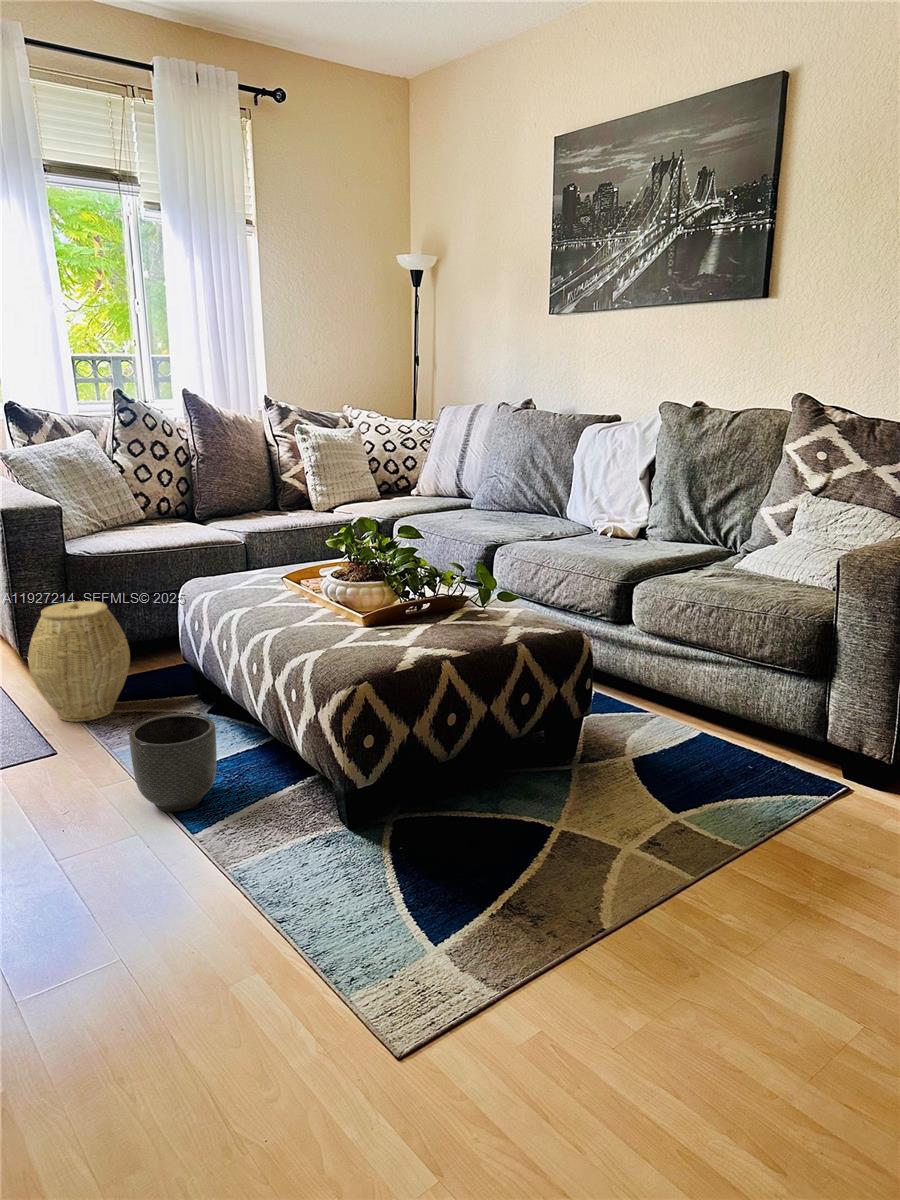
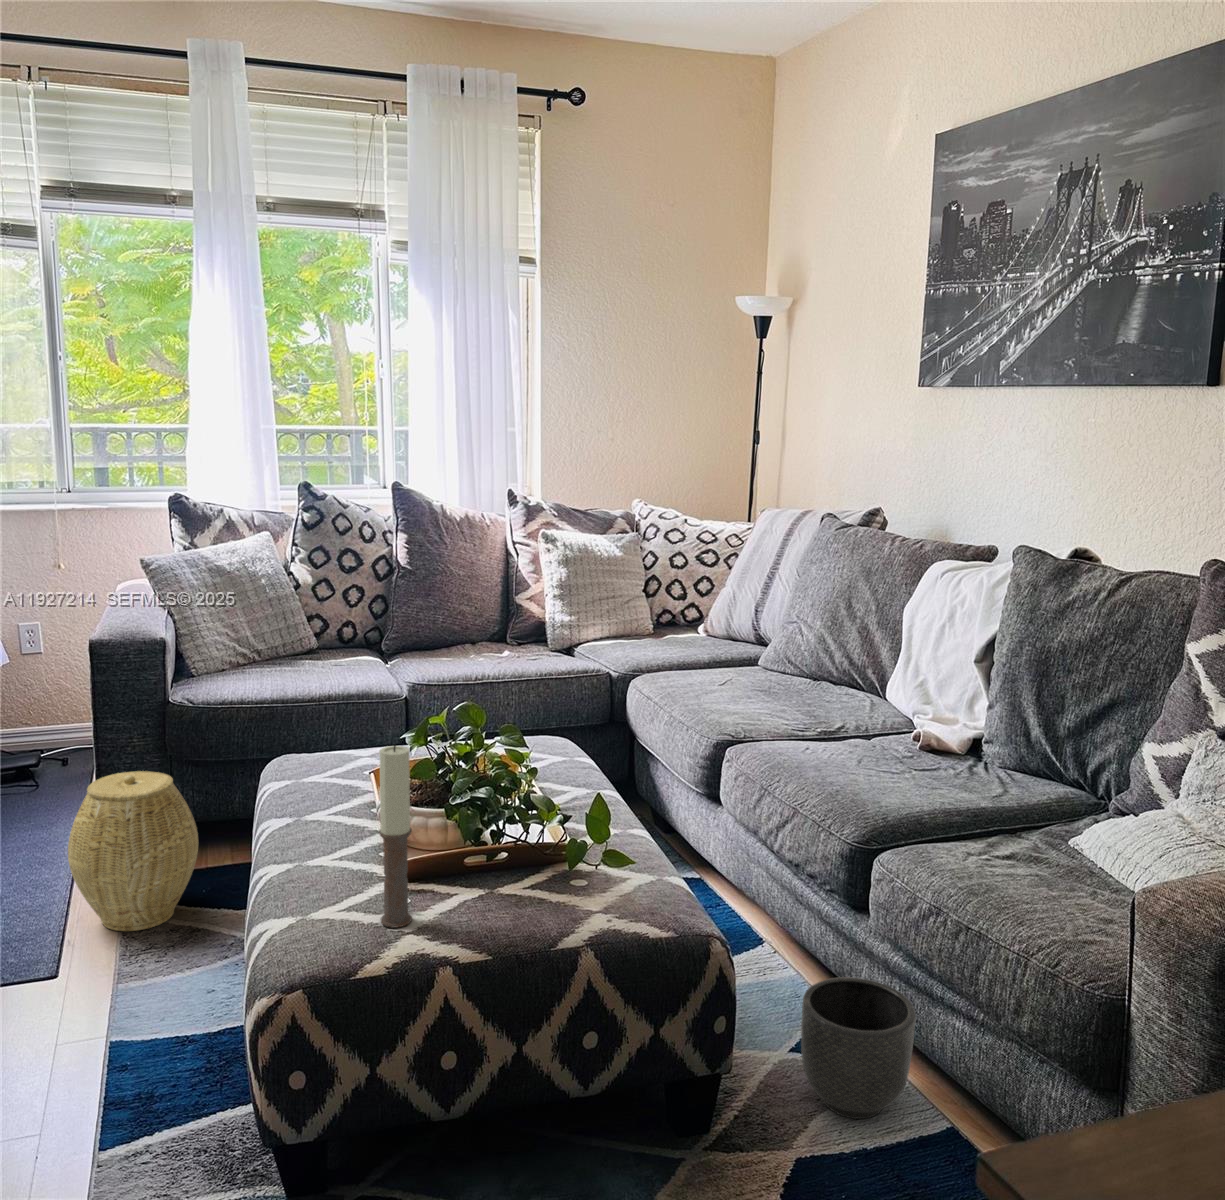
candle: none [380,516,403,643] -> present [379,744,412,928]
planter: present [129,714,217,812] -> present [801,977,916,1119]

